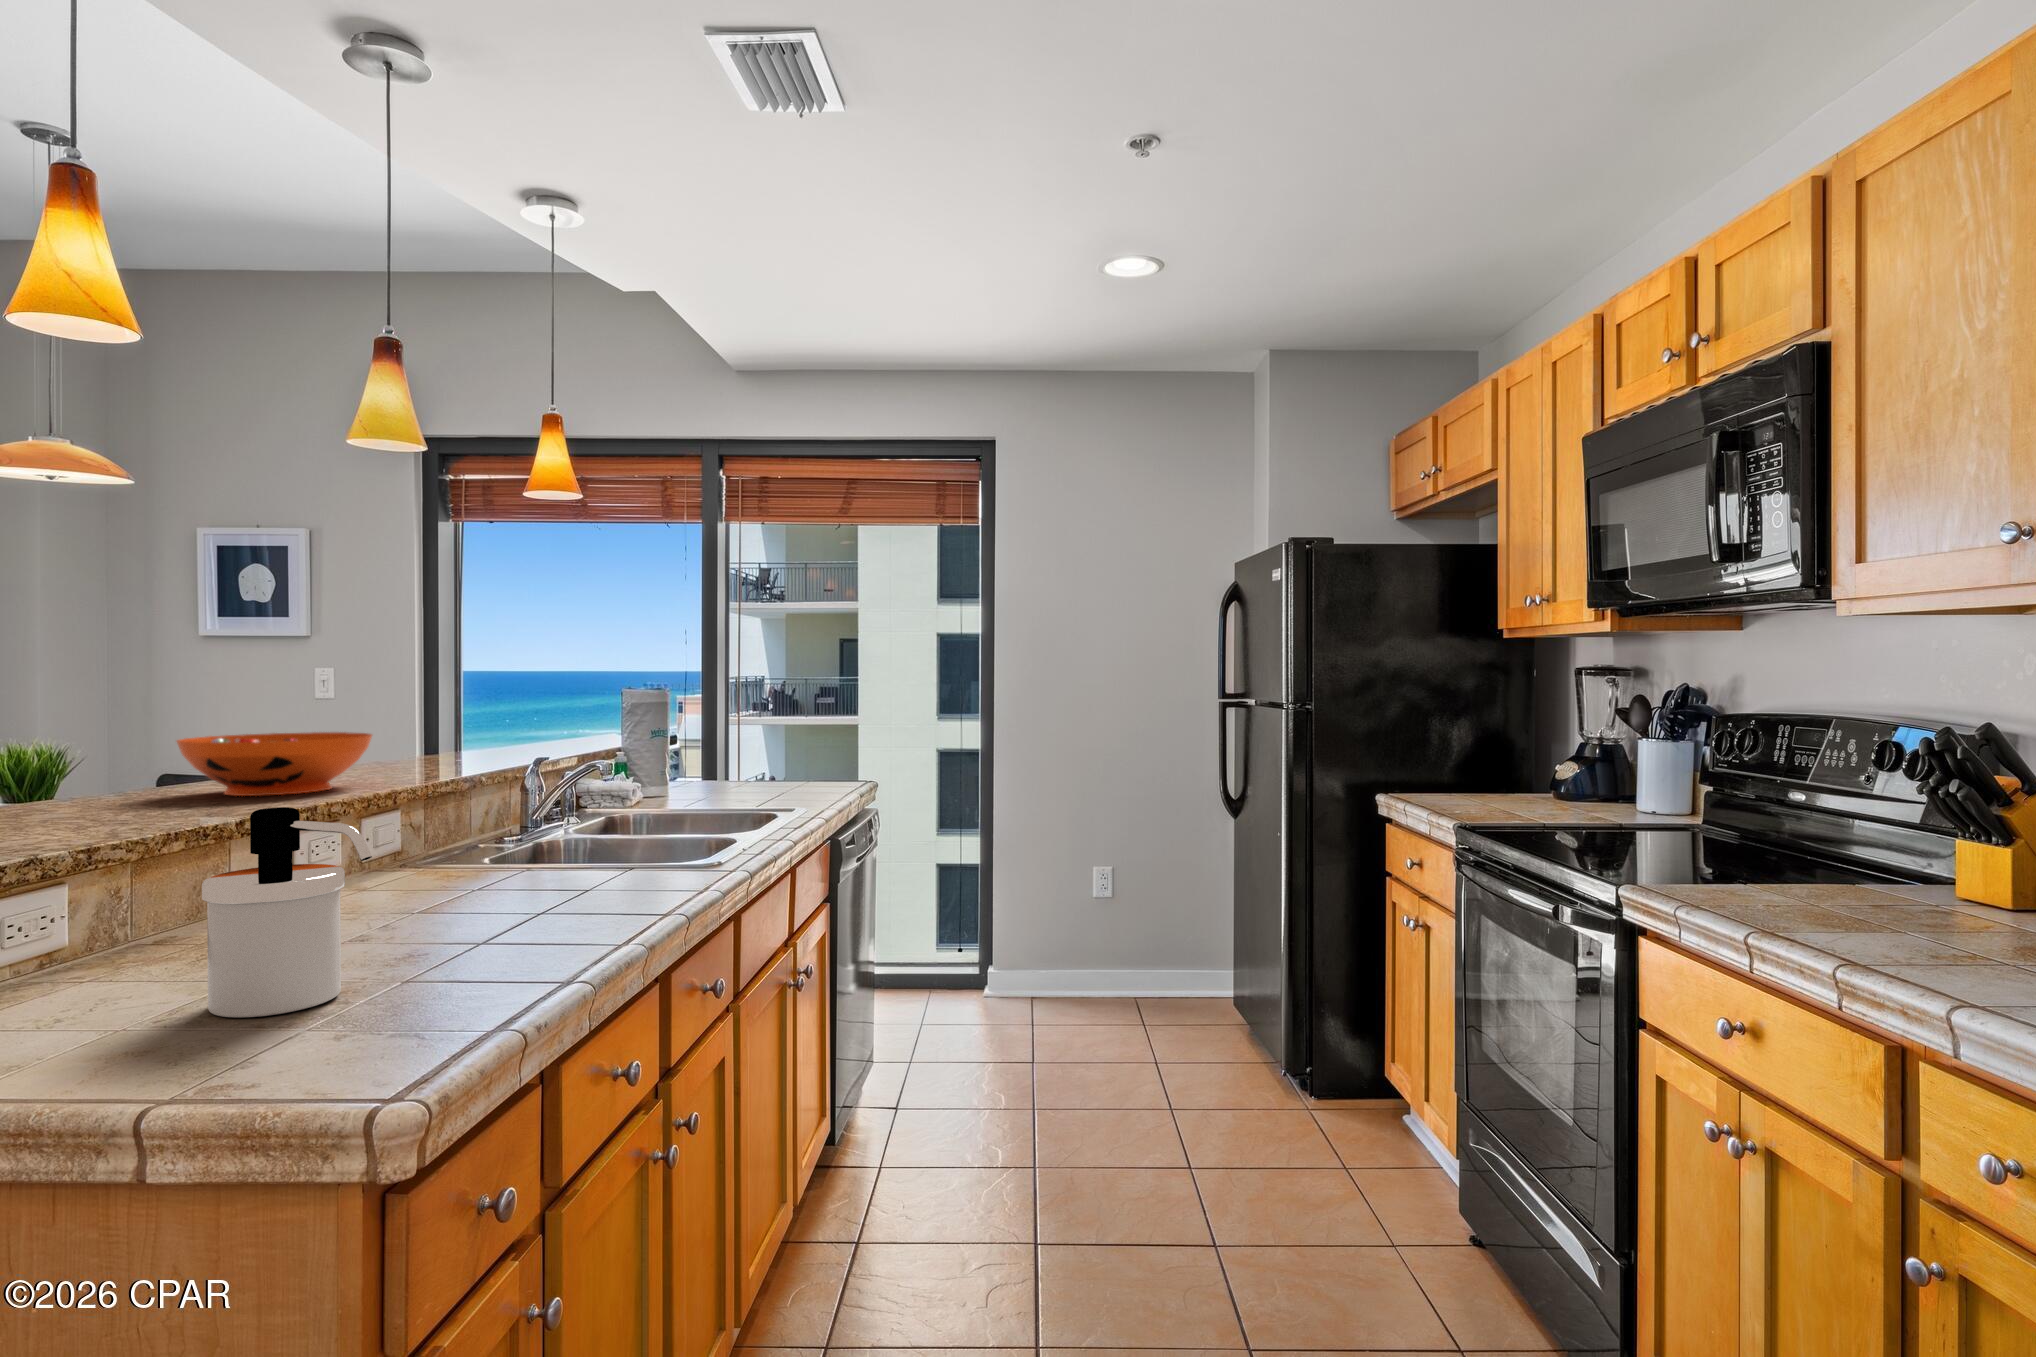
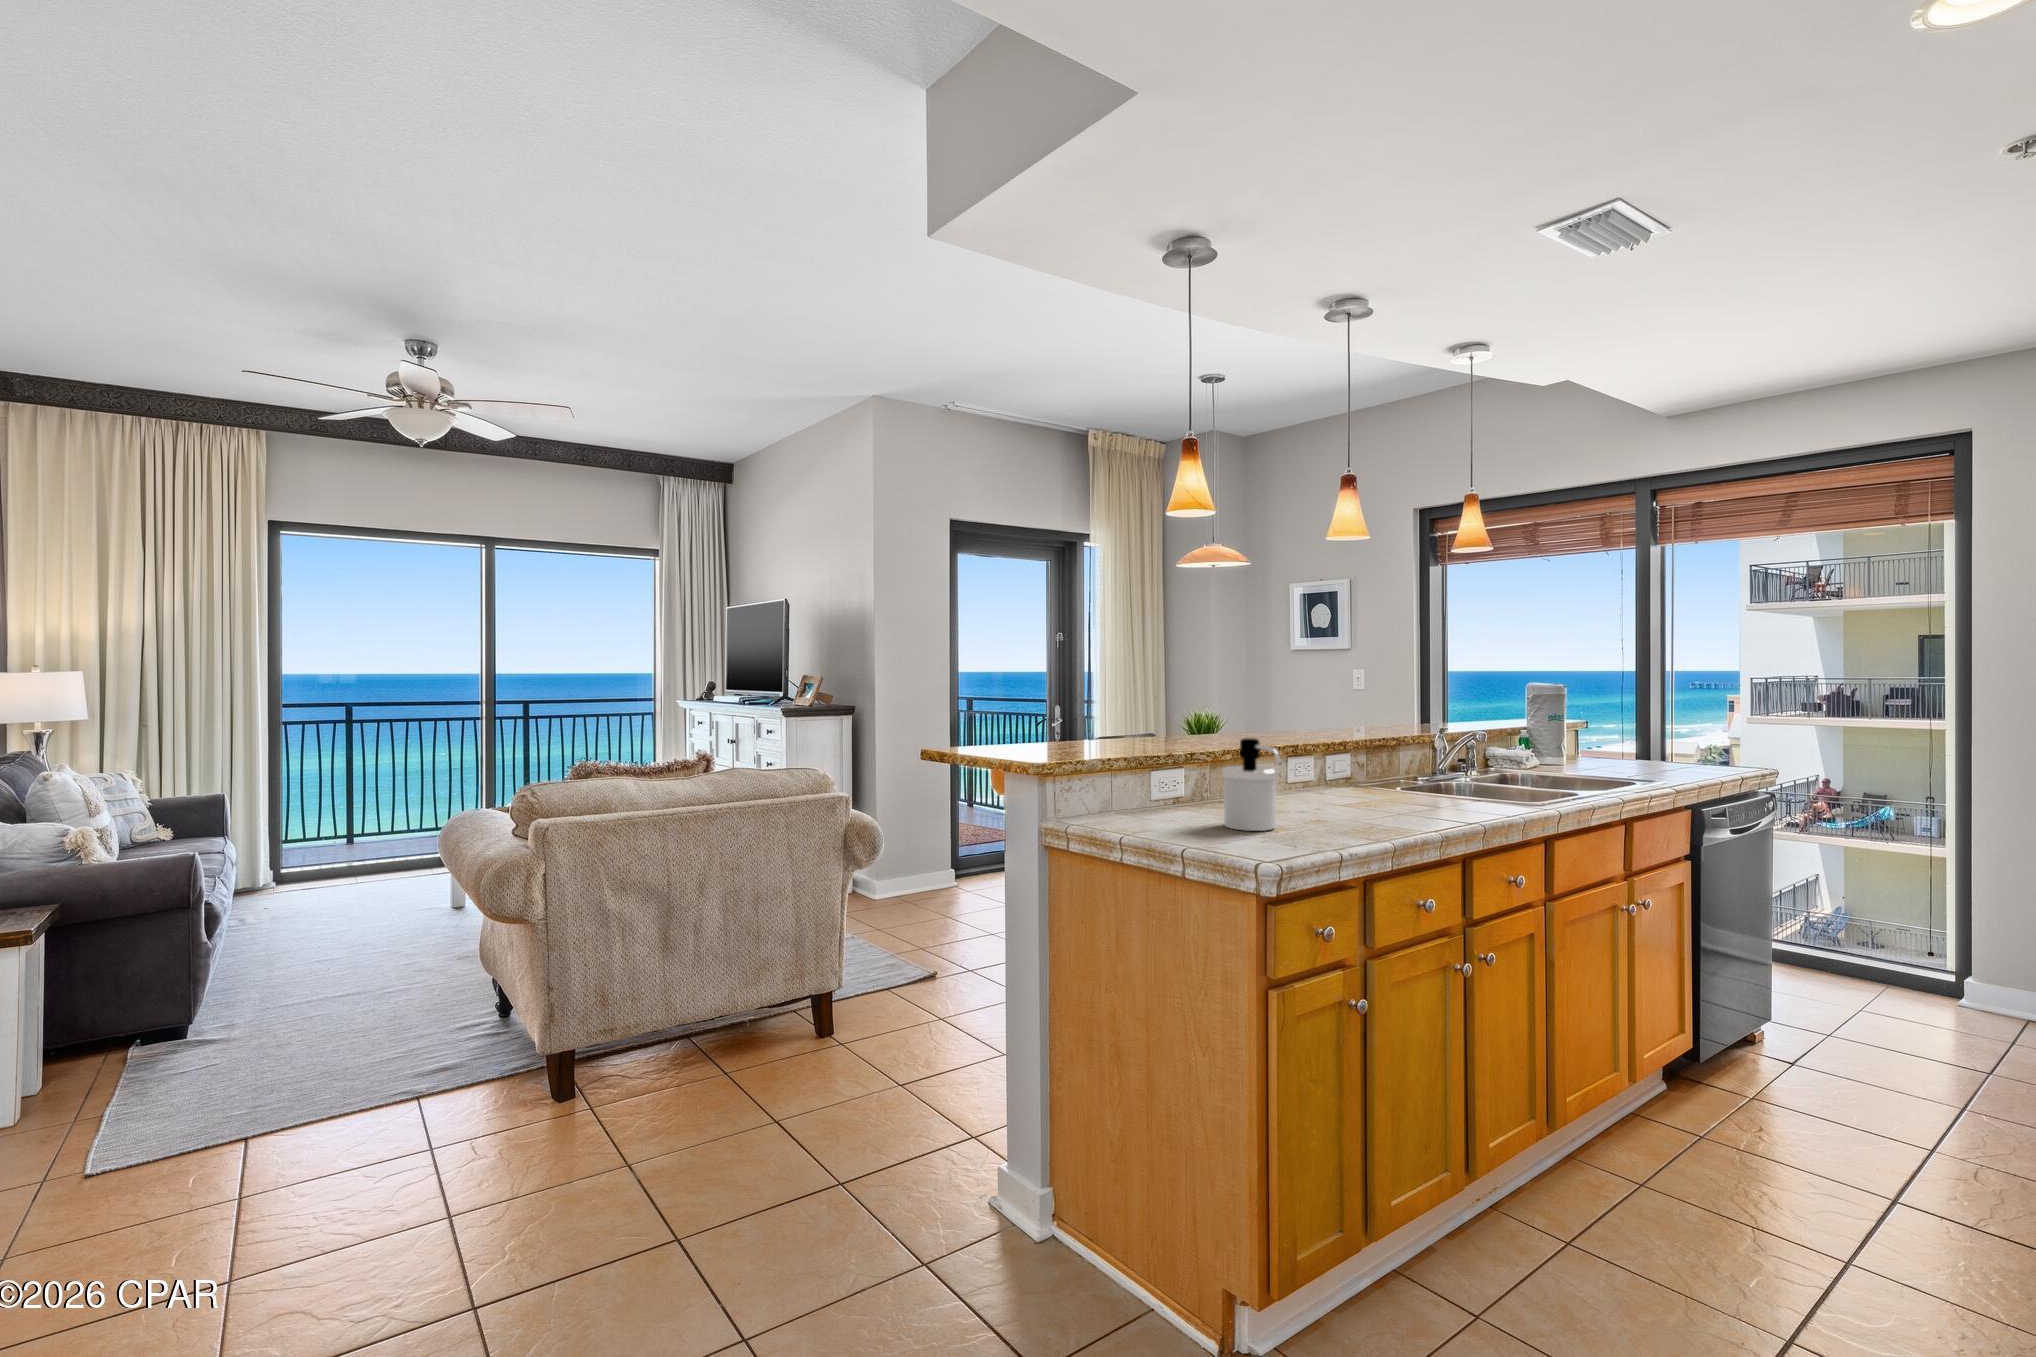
decorative bowl: present [177,732,372,796] -> none [1243,707,1335,740]

